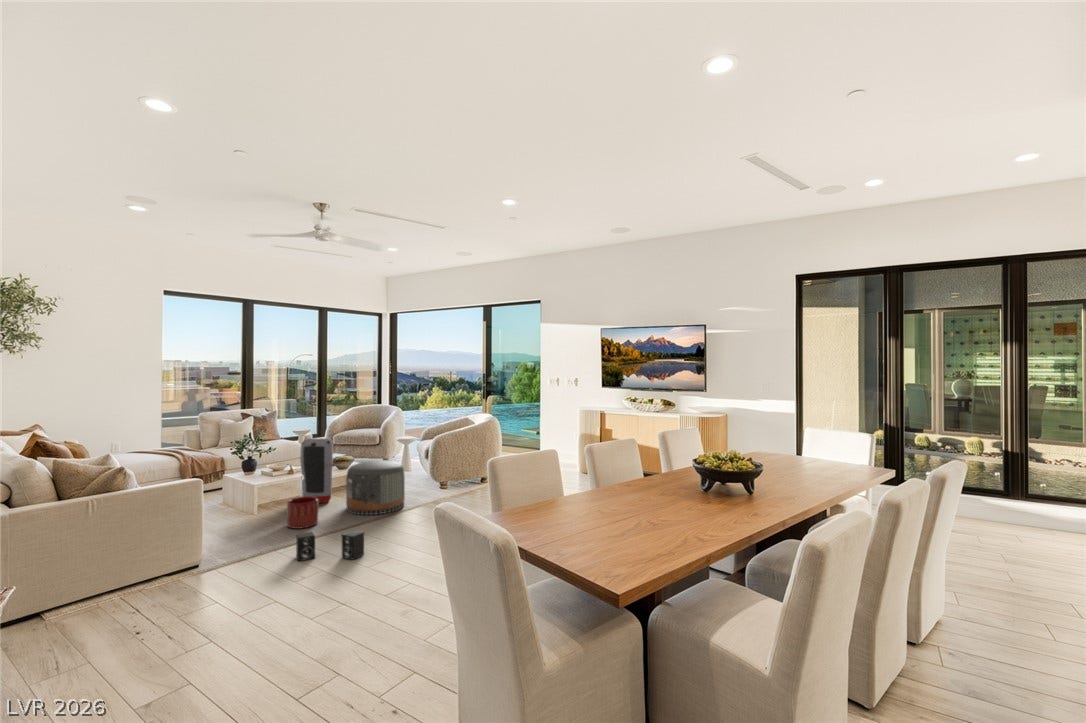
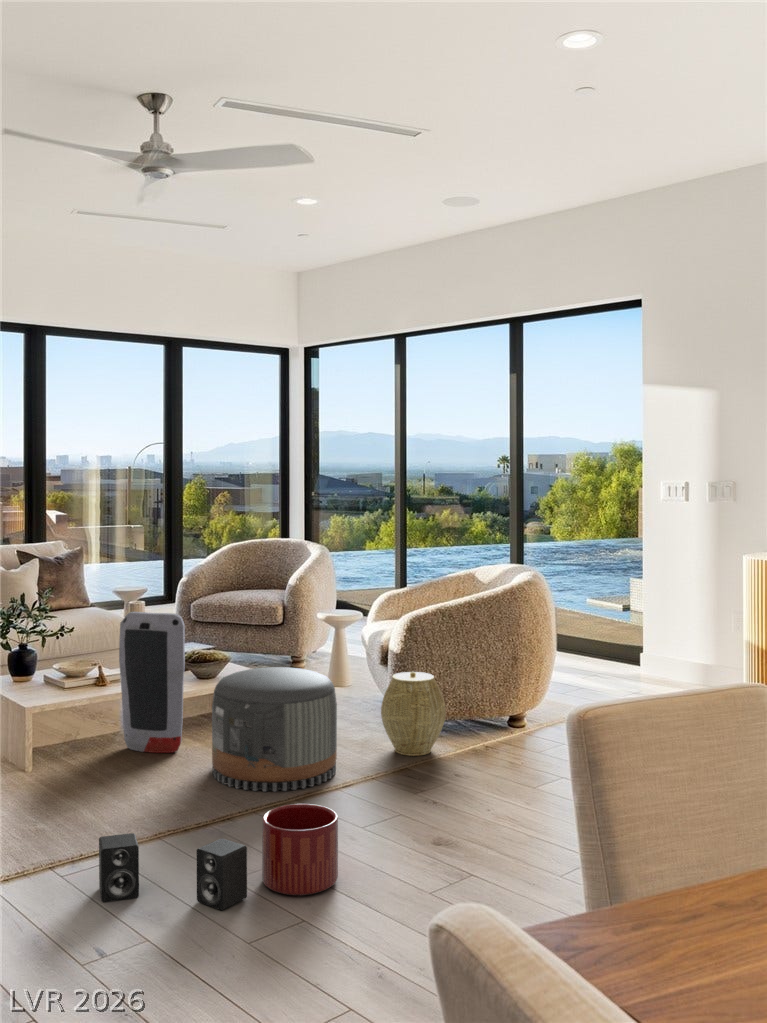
woven basket: none [425,460,454,497] -> present [381,672,446,756]
planter: present [287,496,318,529] -> present [262,804,338,896]

